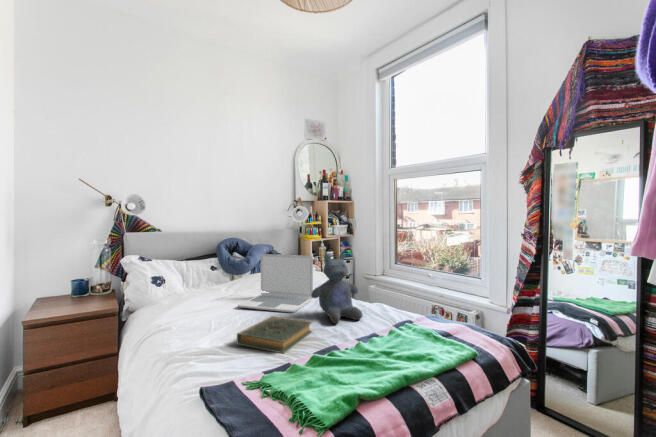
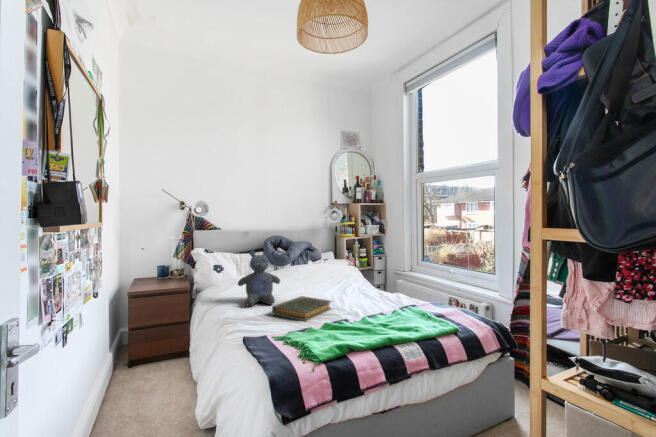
stuffed bear: present [311,253,363,323] -> present [238,250,280,306]
laptop: present [238,254,313,313] -> none [278,248,340,296]

